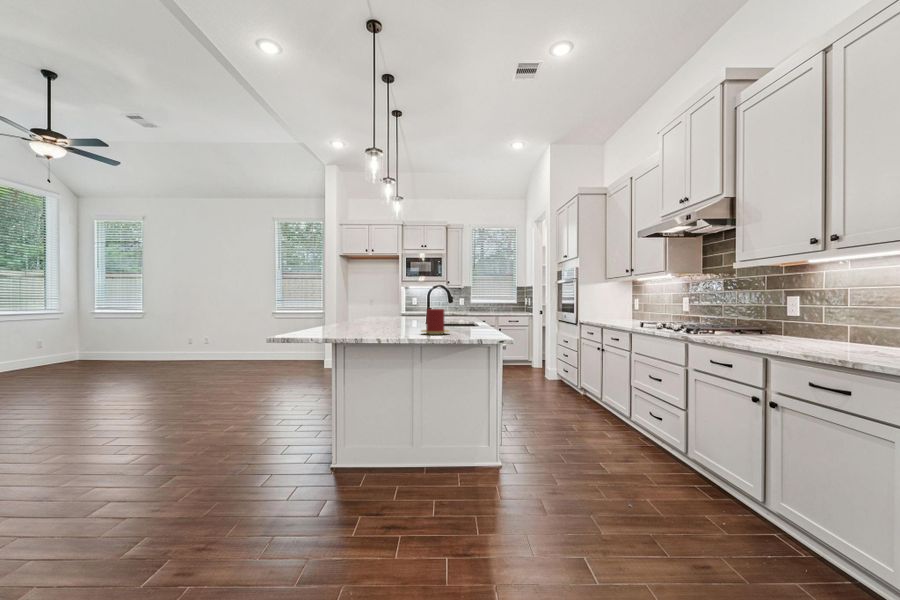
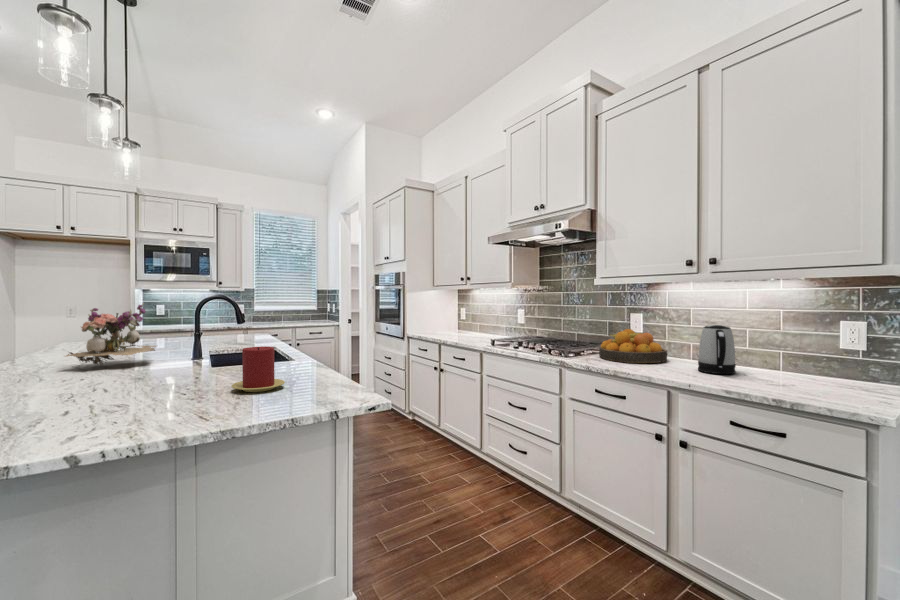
flower arrangement: none [353,289,398,324] -> present [66,303,156,366]
kettle: none [830,301,878,352] -> present [698,325,736,374]
fruit bowl: none [732,310,812,341] -> present [599,329,667,363]

